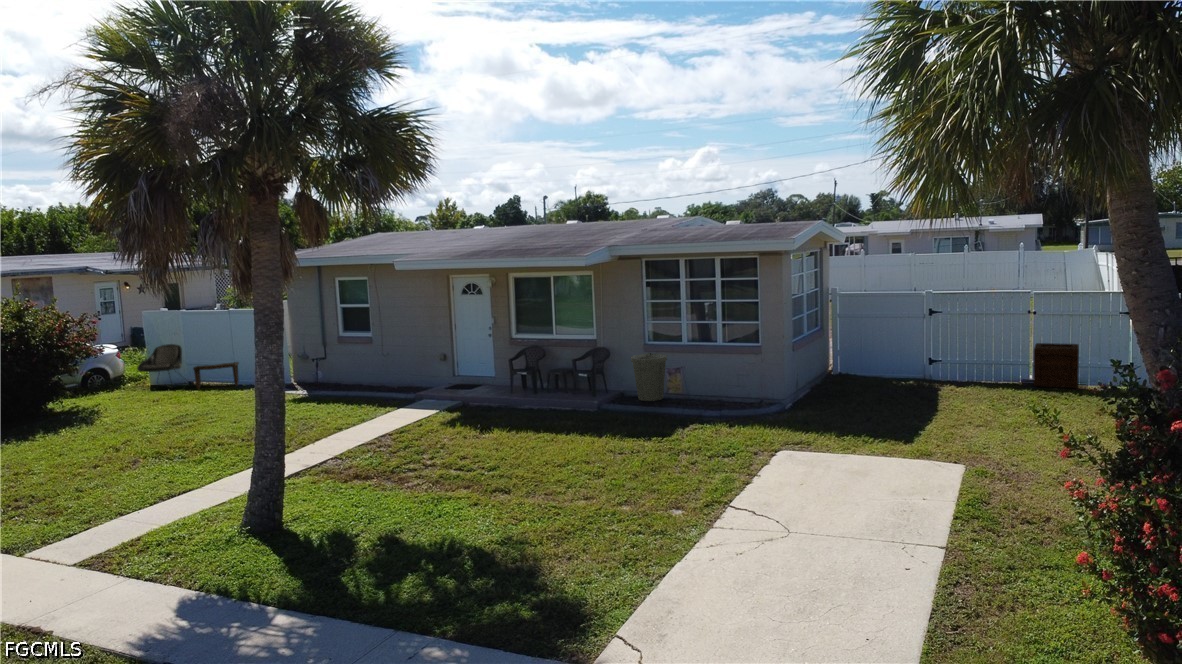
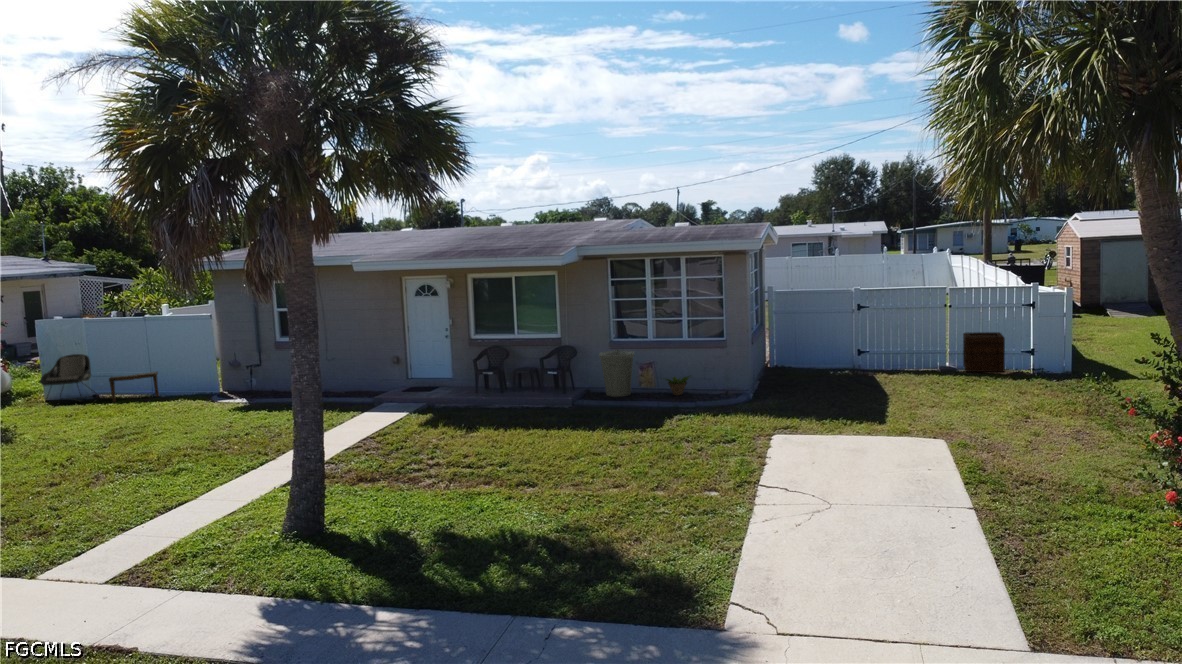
decorative plant: none [692,382,726,402] -> present [666,376,689,395]

